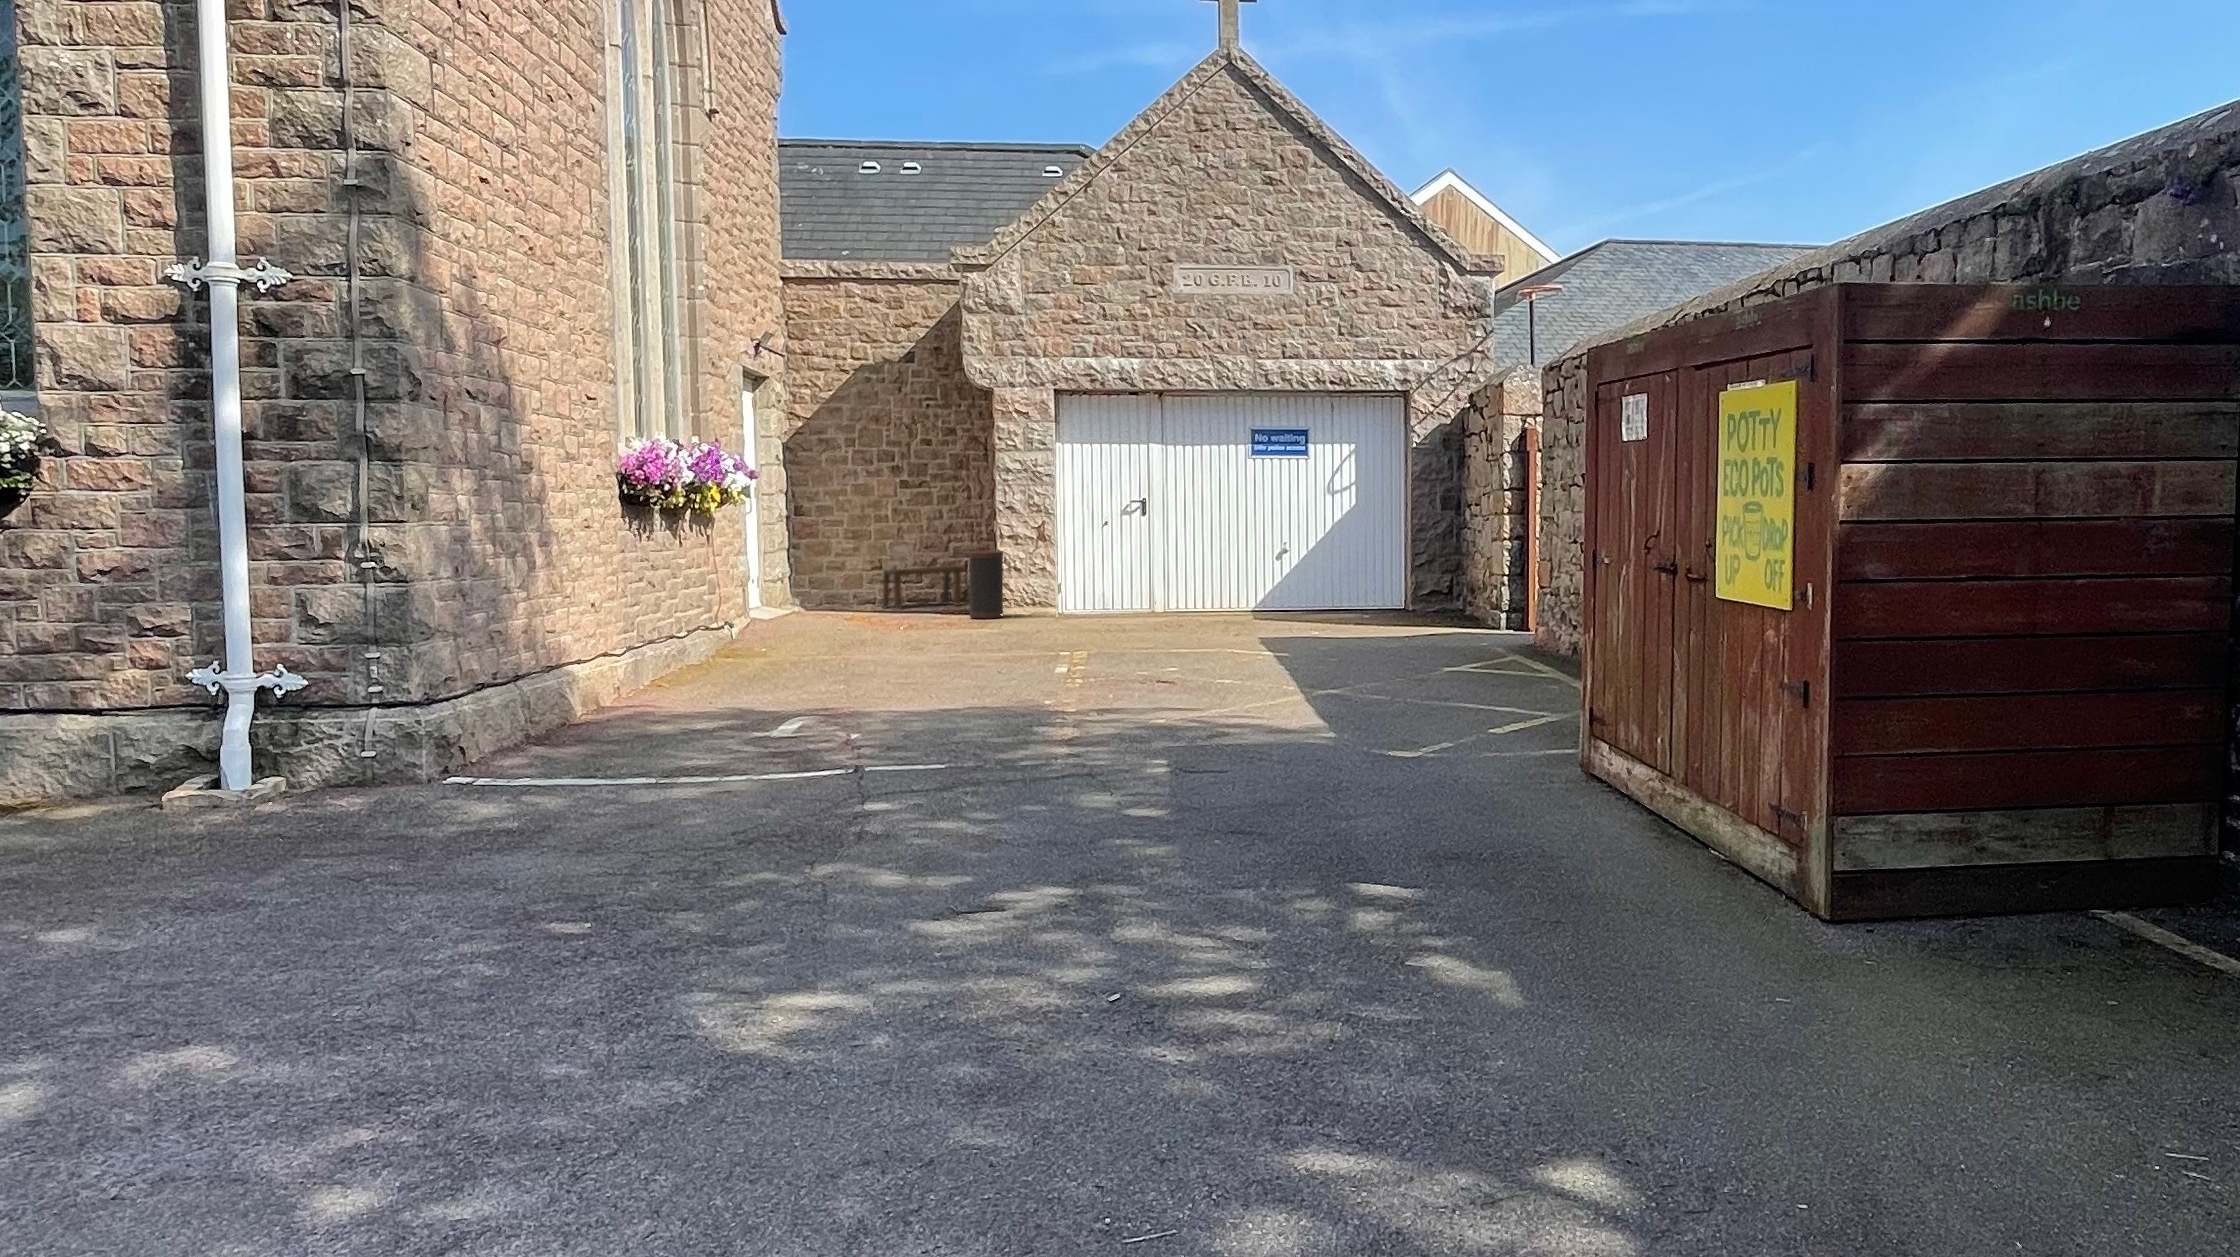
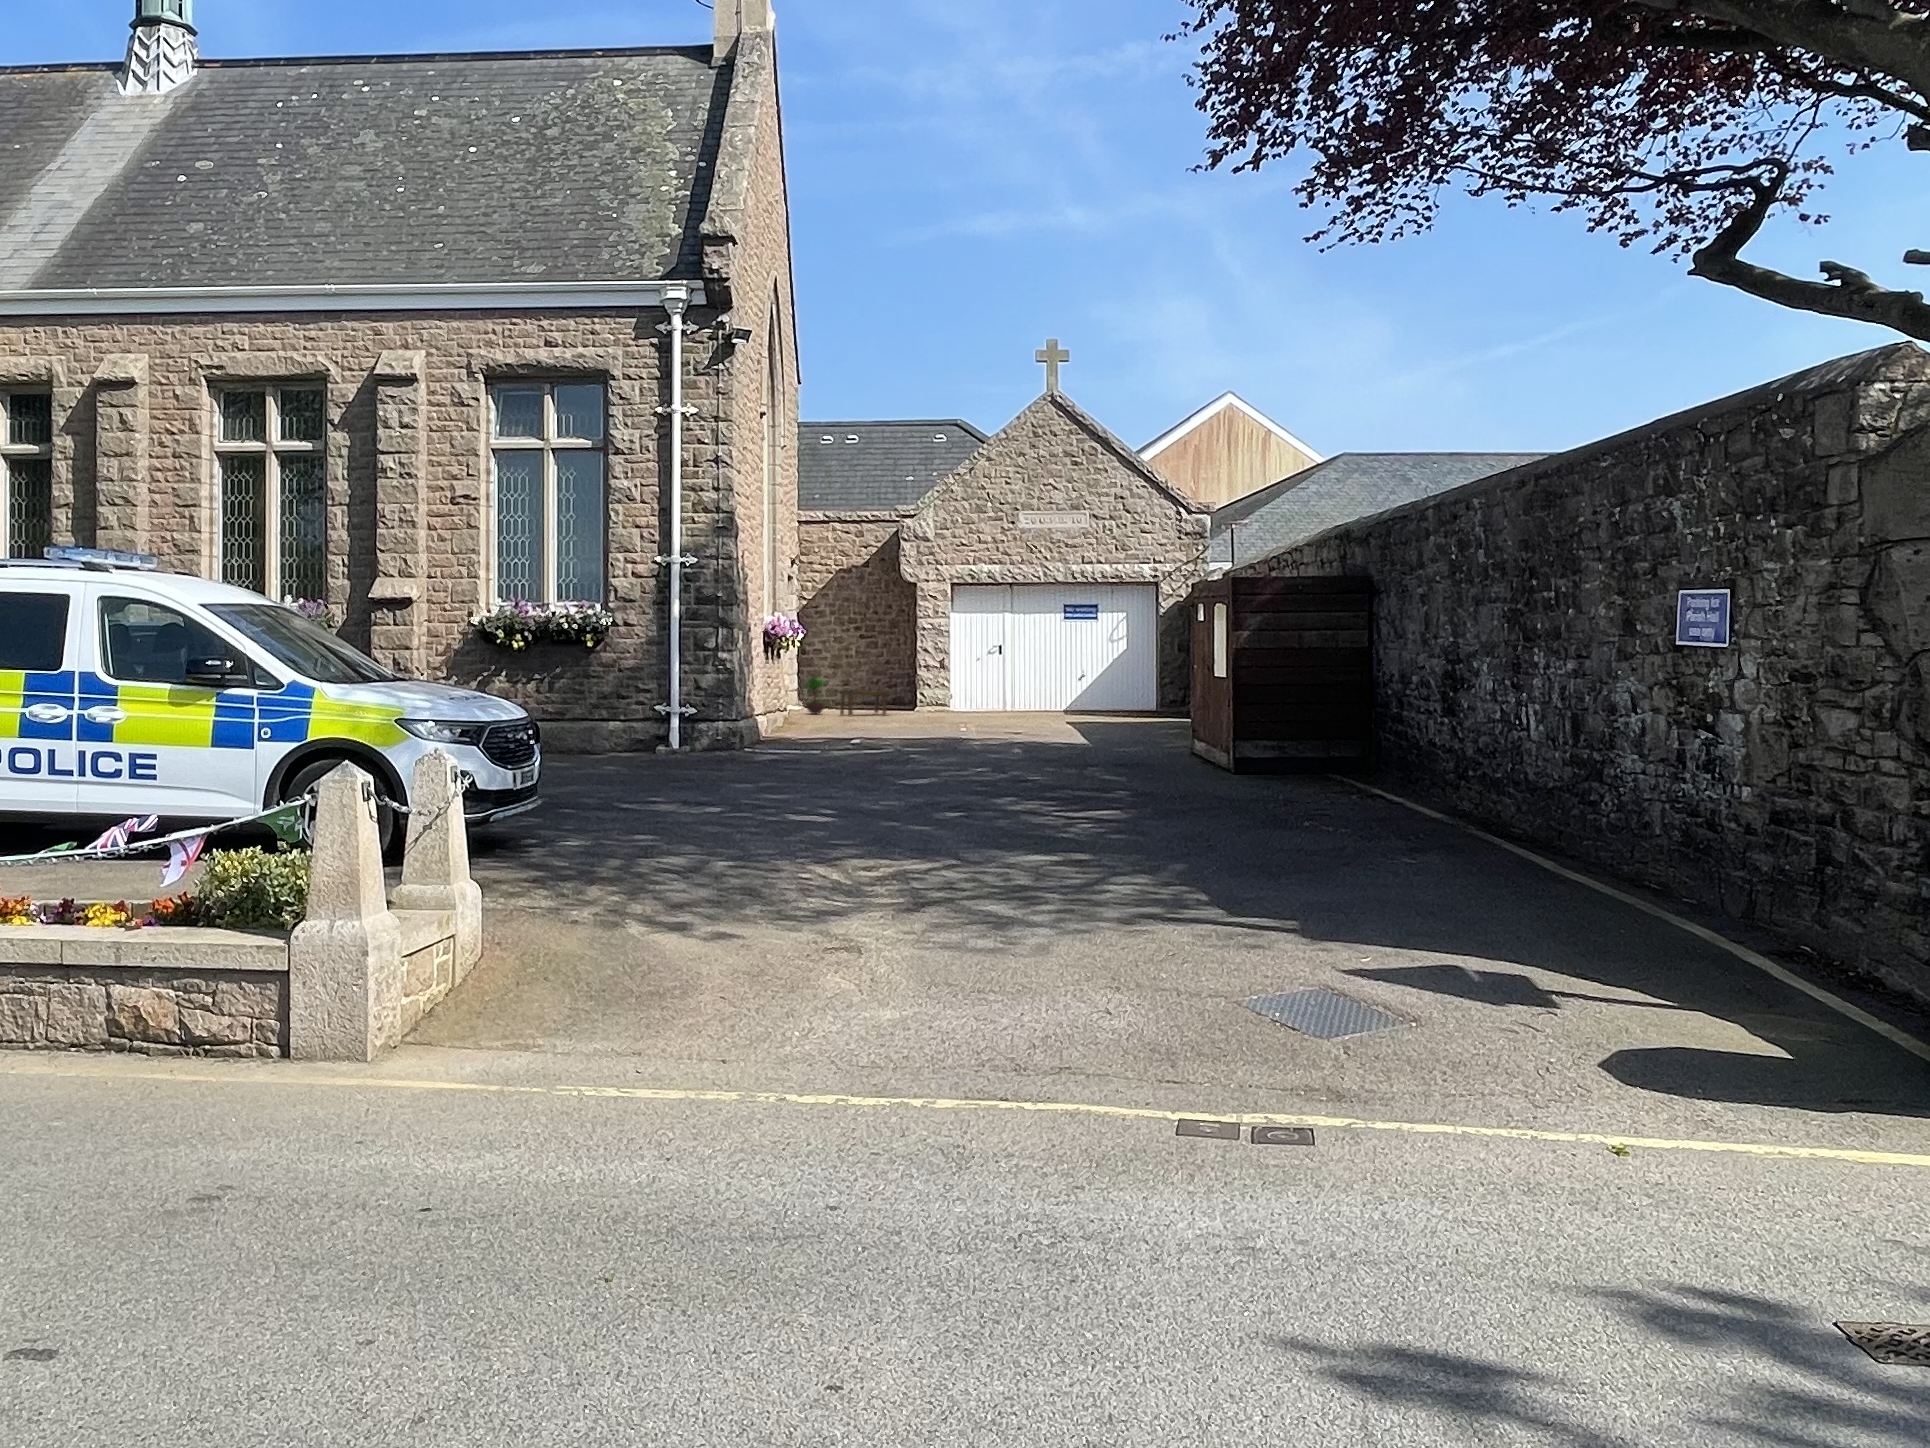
potted tree: none [818,538,860,606] -> present [804,677,824,714]
trash can: present [969,551,1003,619] -> none [896,680,916,721]

